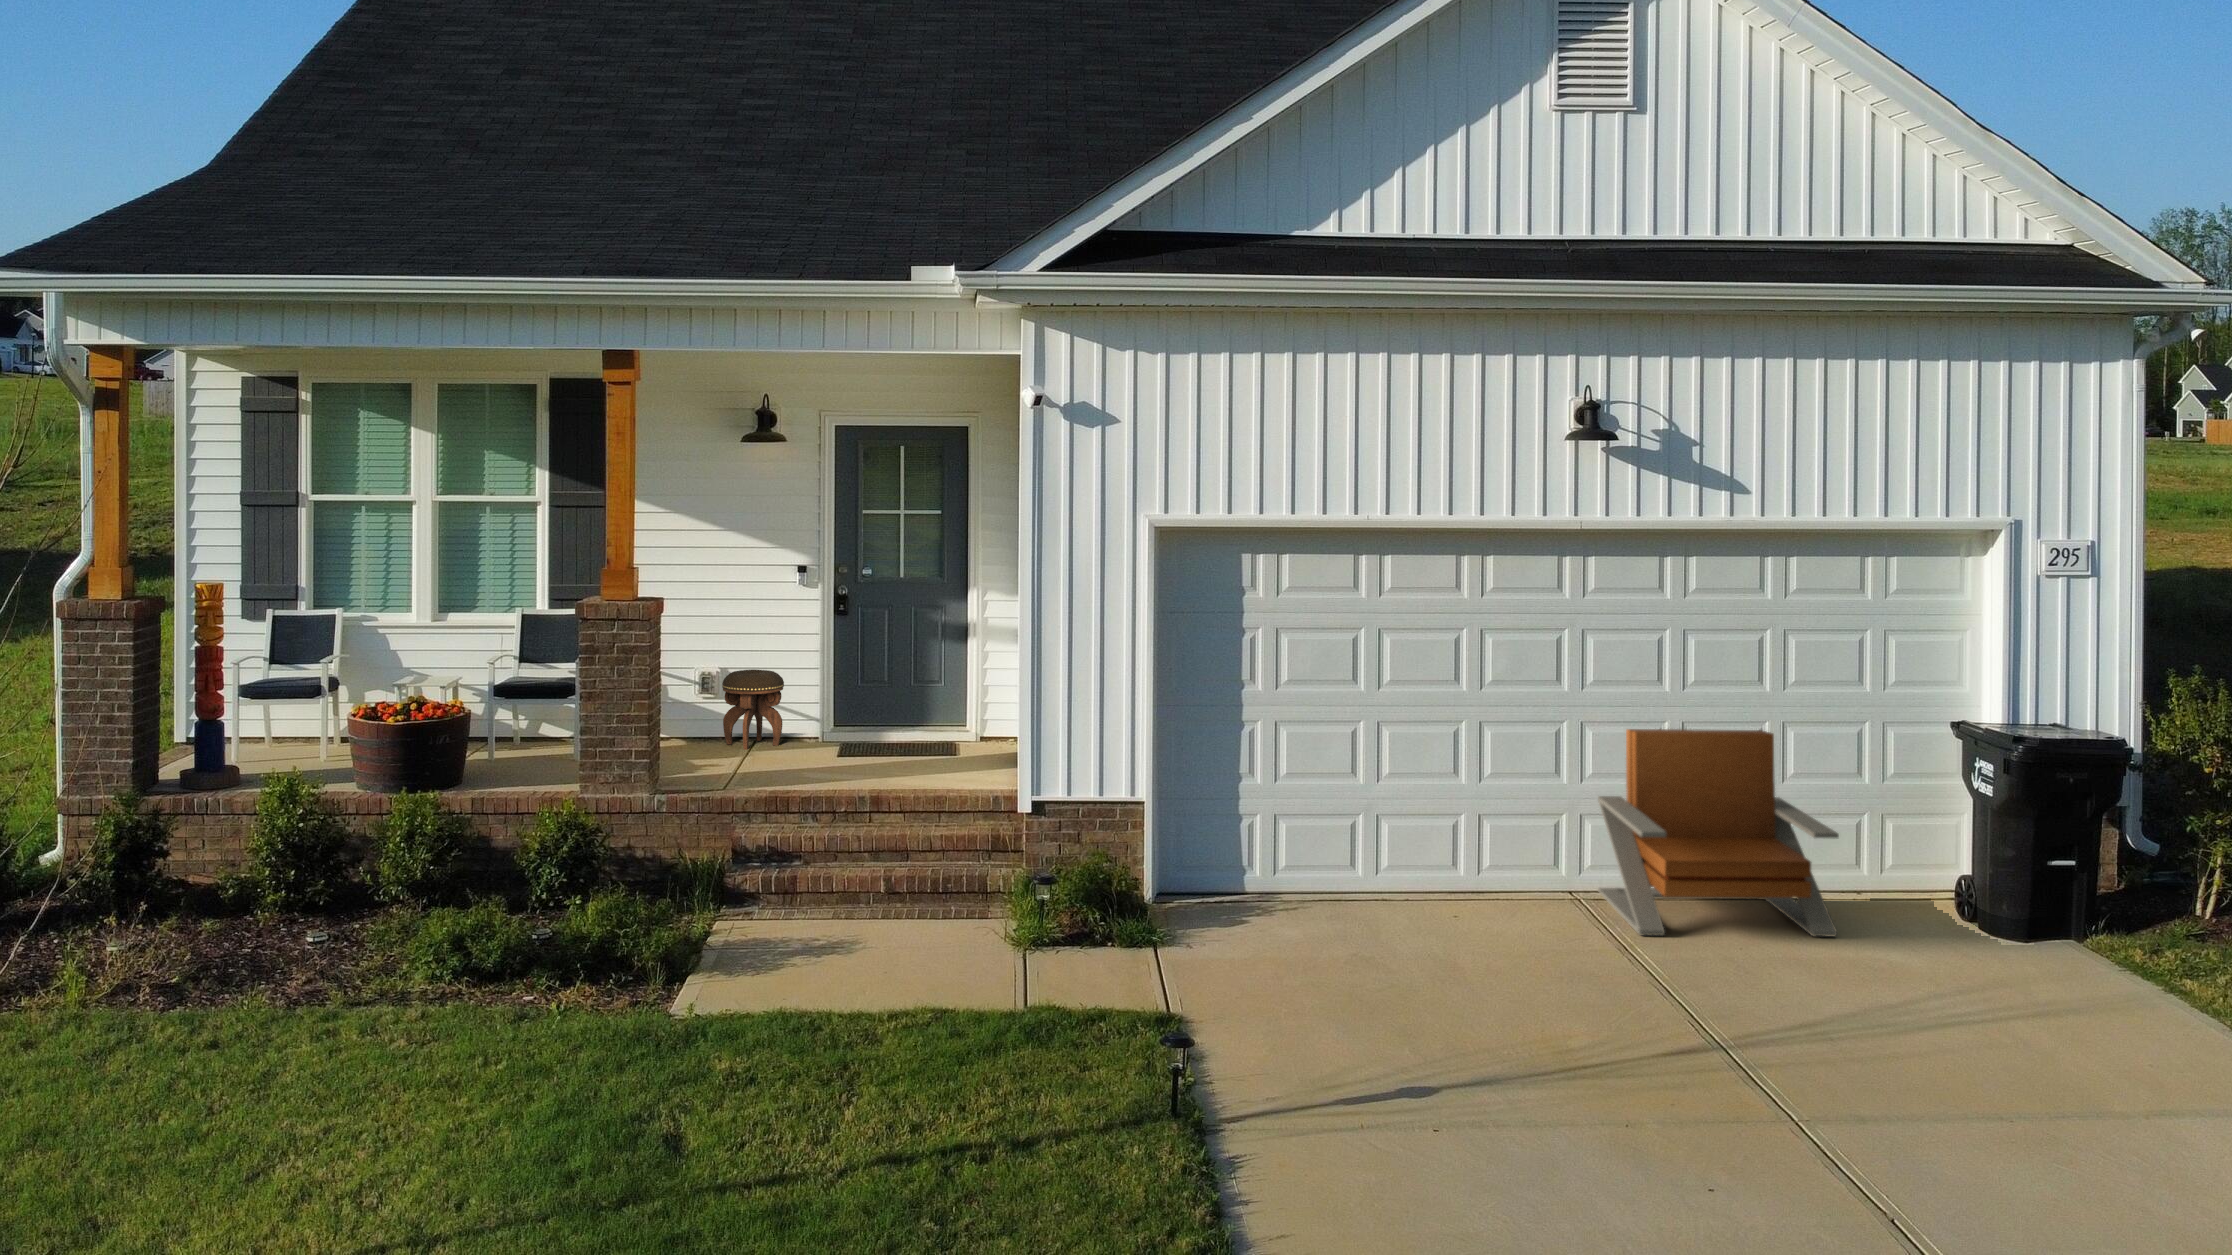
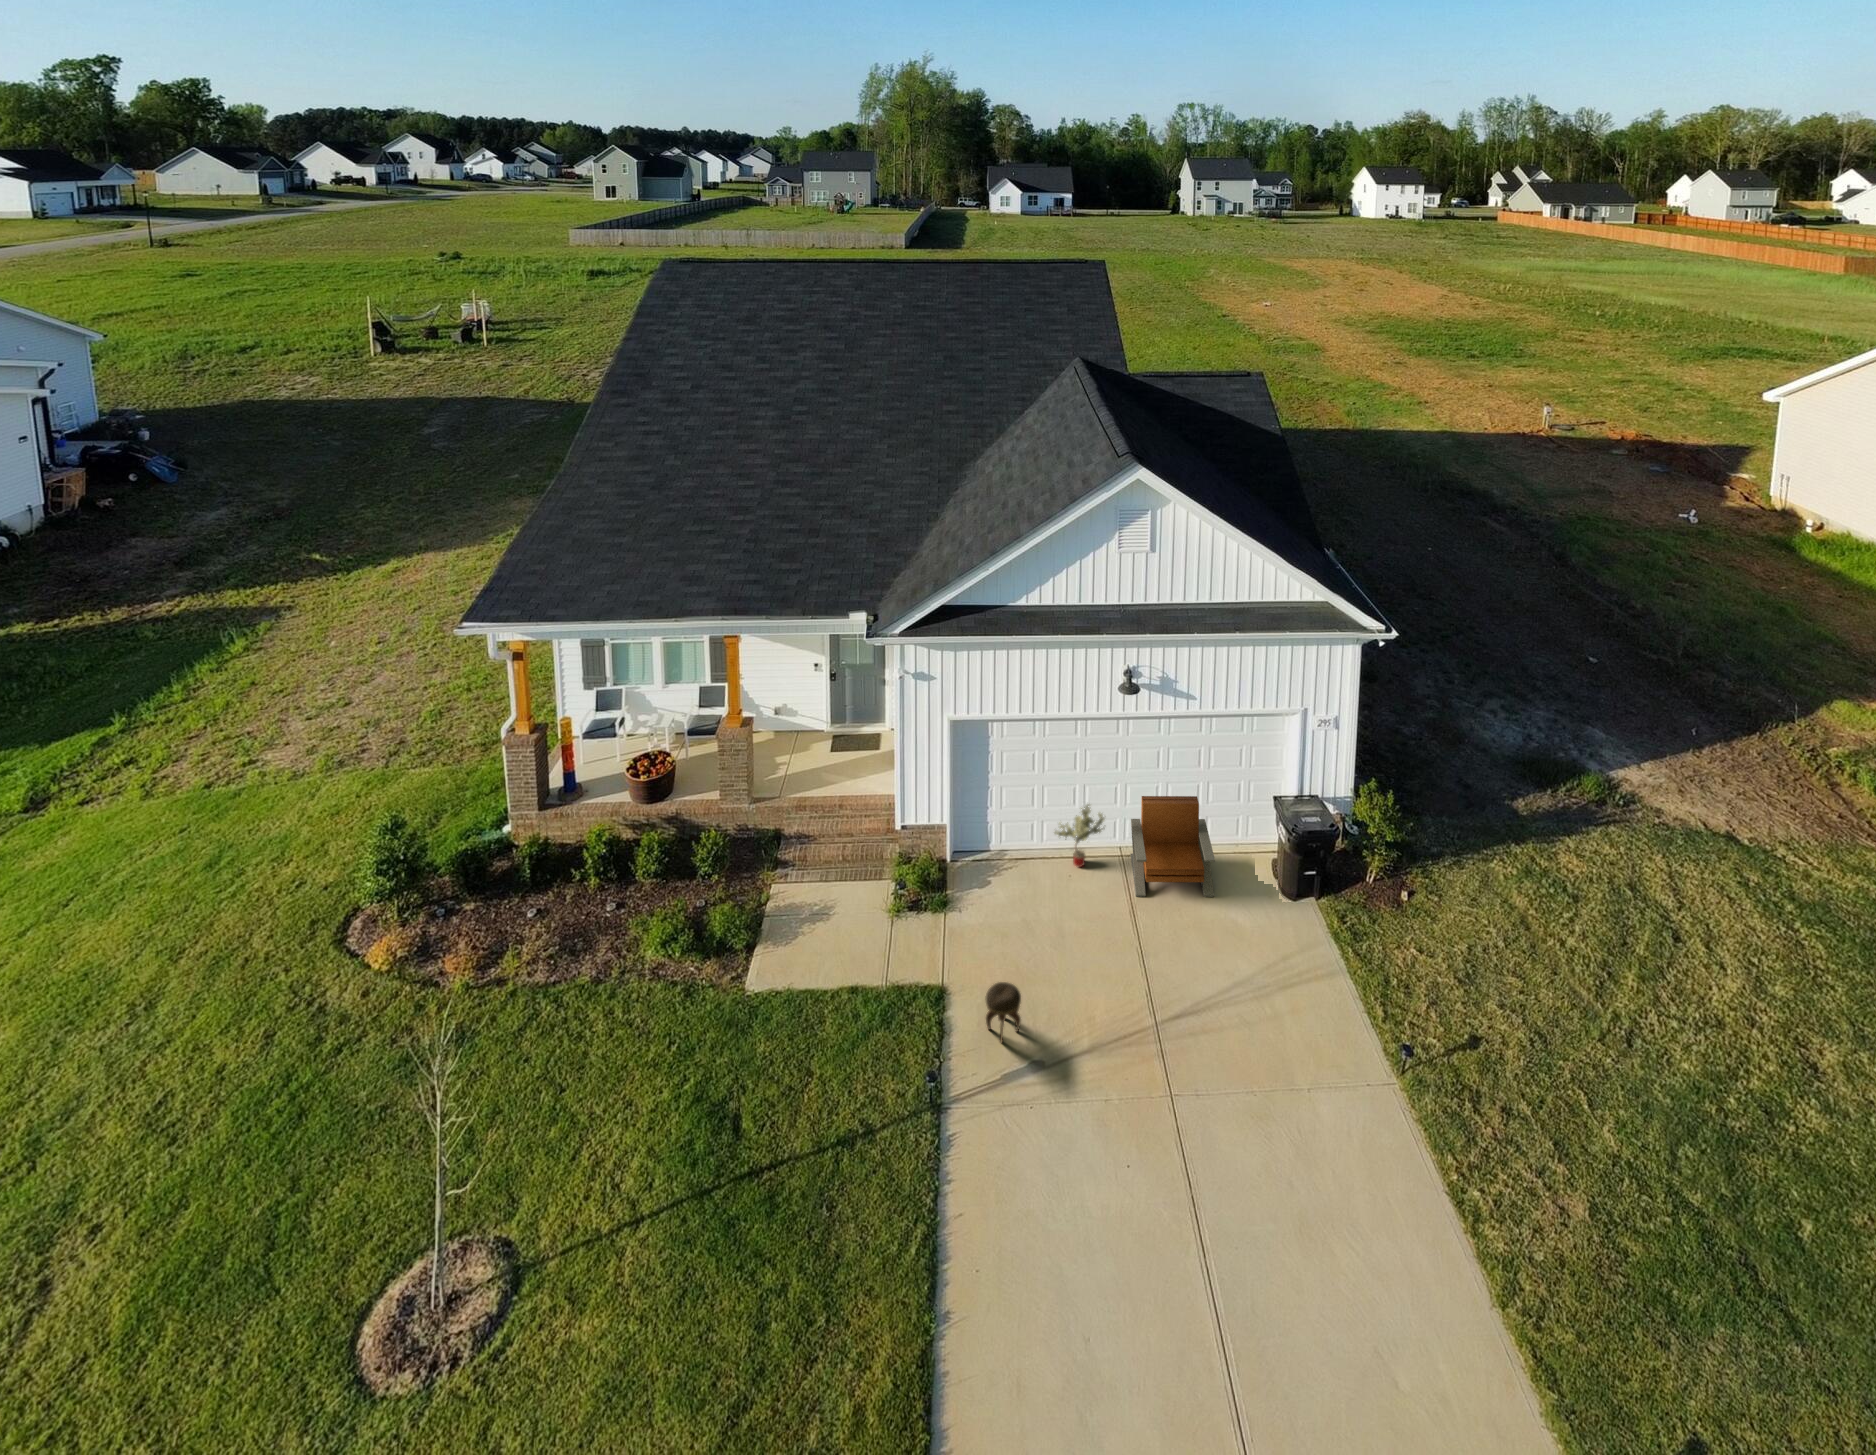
footstool: present [722,670,784,750] -> present [986,982,1021,1042]
potted tree: none [1412,740,1544,903] -> present [1055,804,1104,867]

